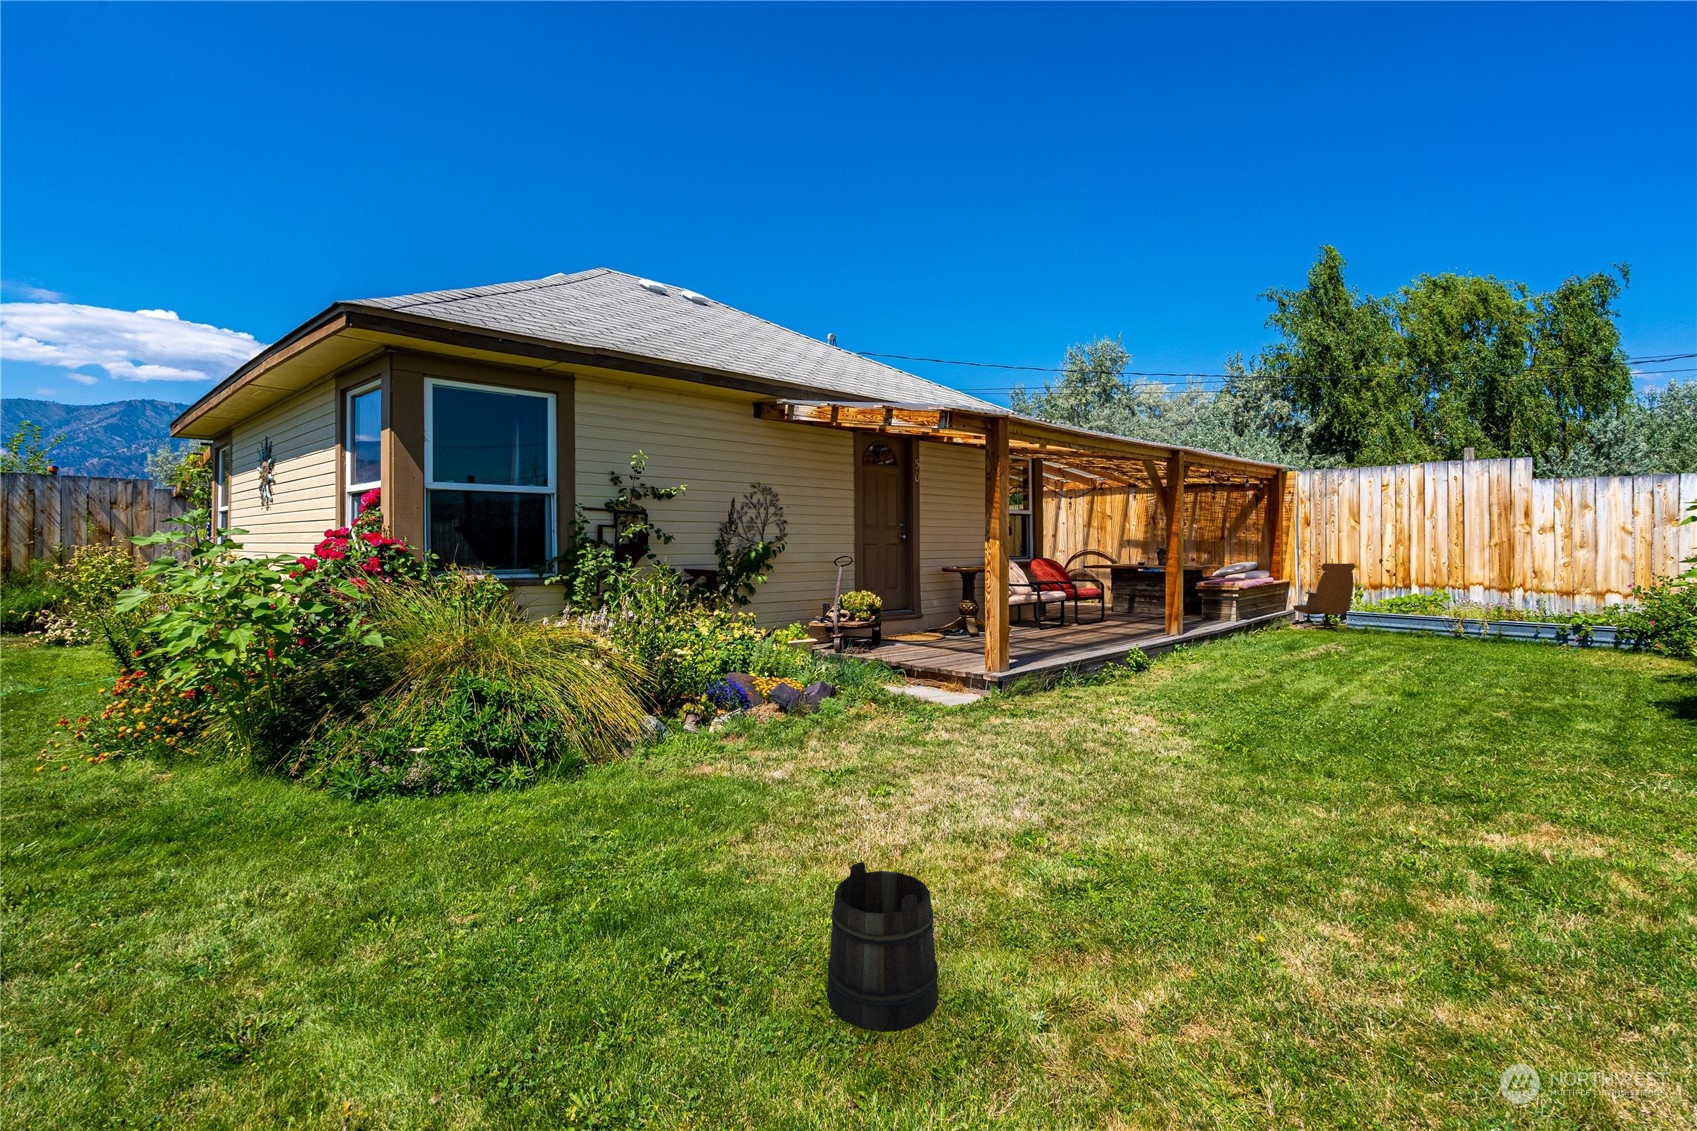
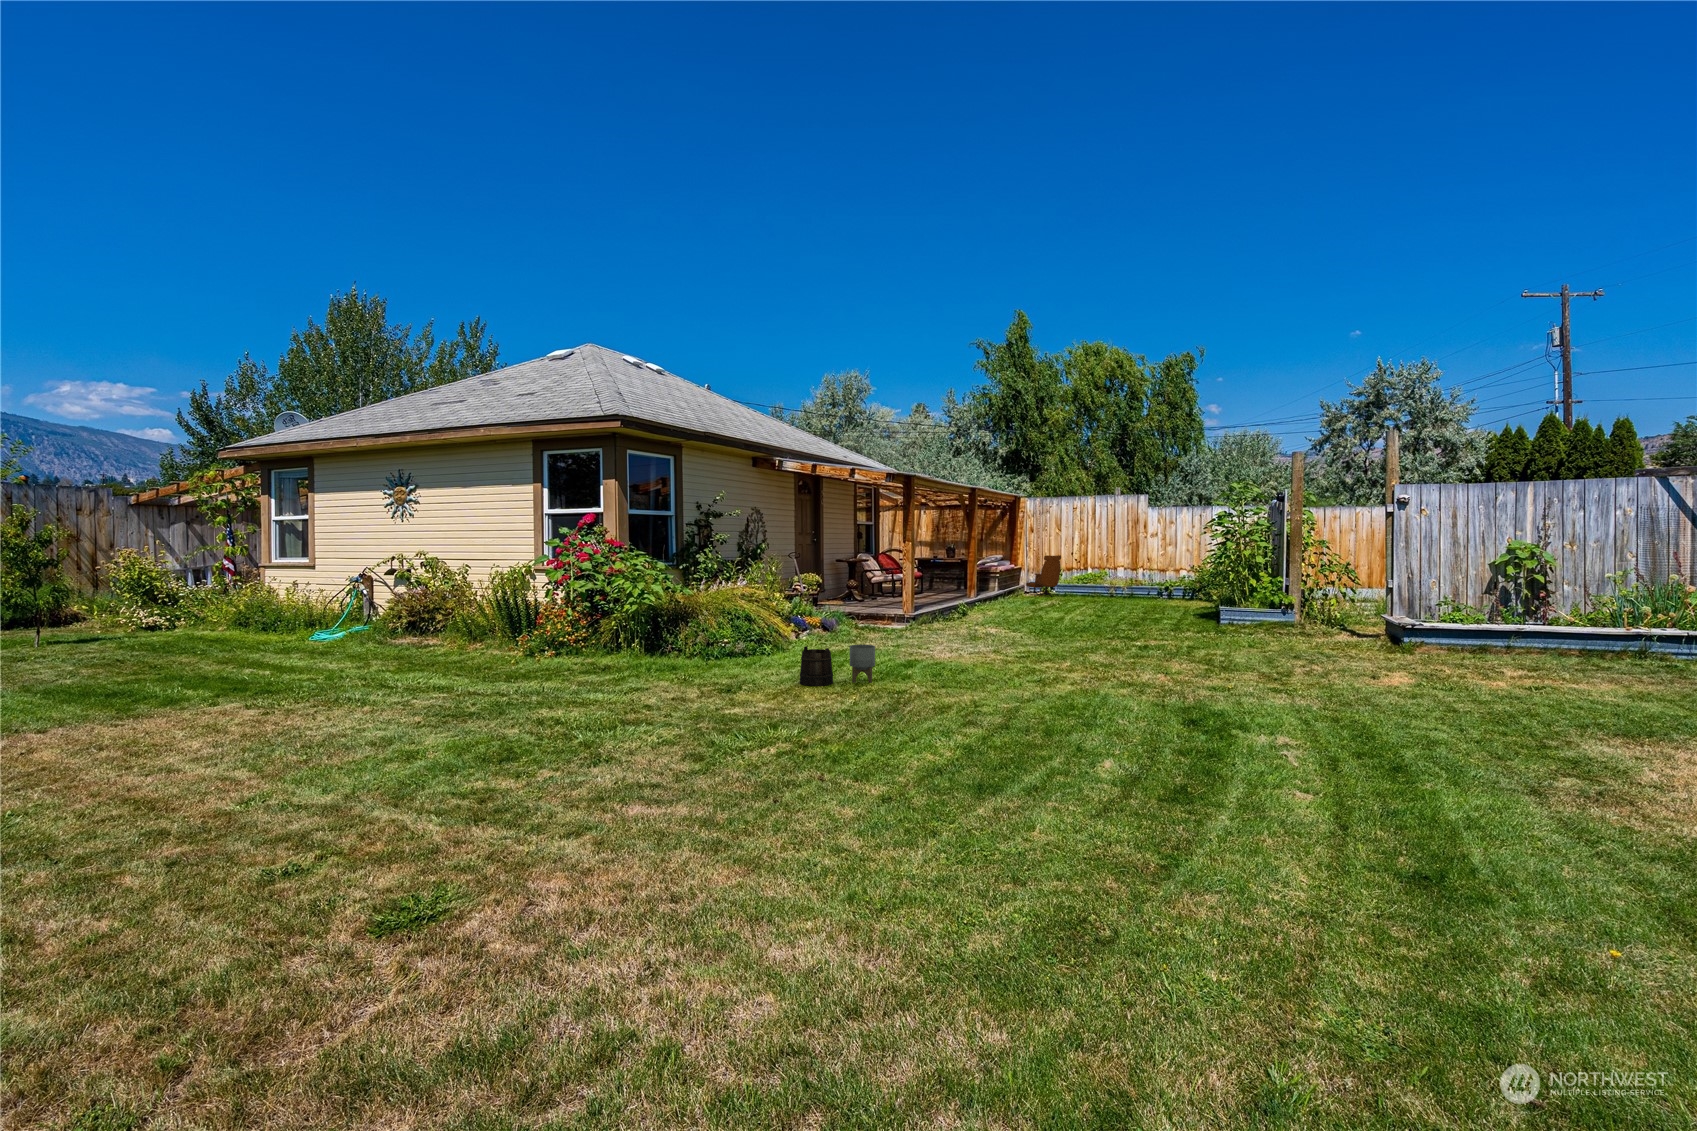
planter: none [343,847,441,997] -> present [850,645,875,683]
bucket: present [827,862,938,1031] -> present [800,646,833,686]

